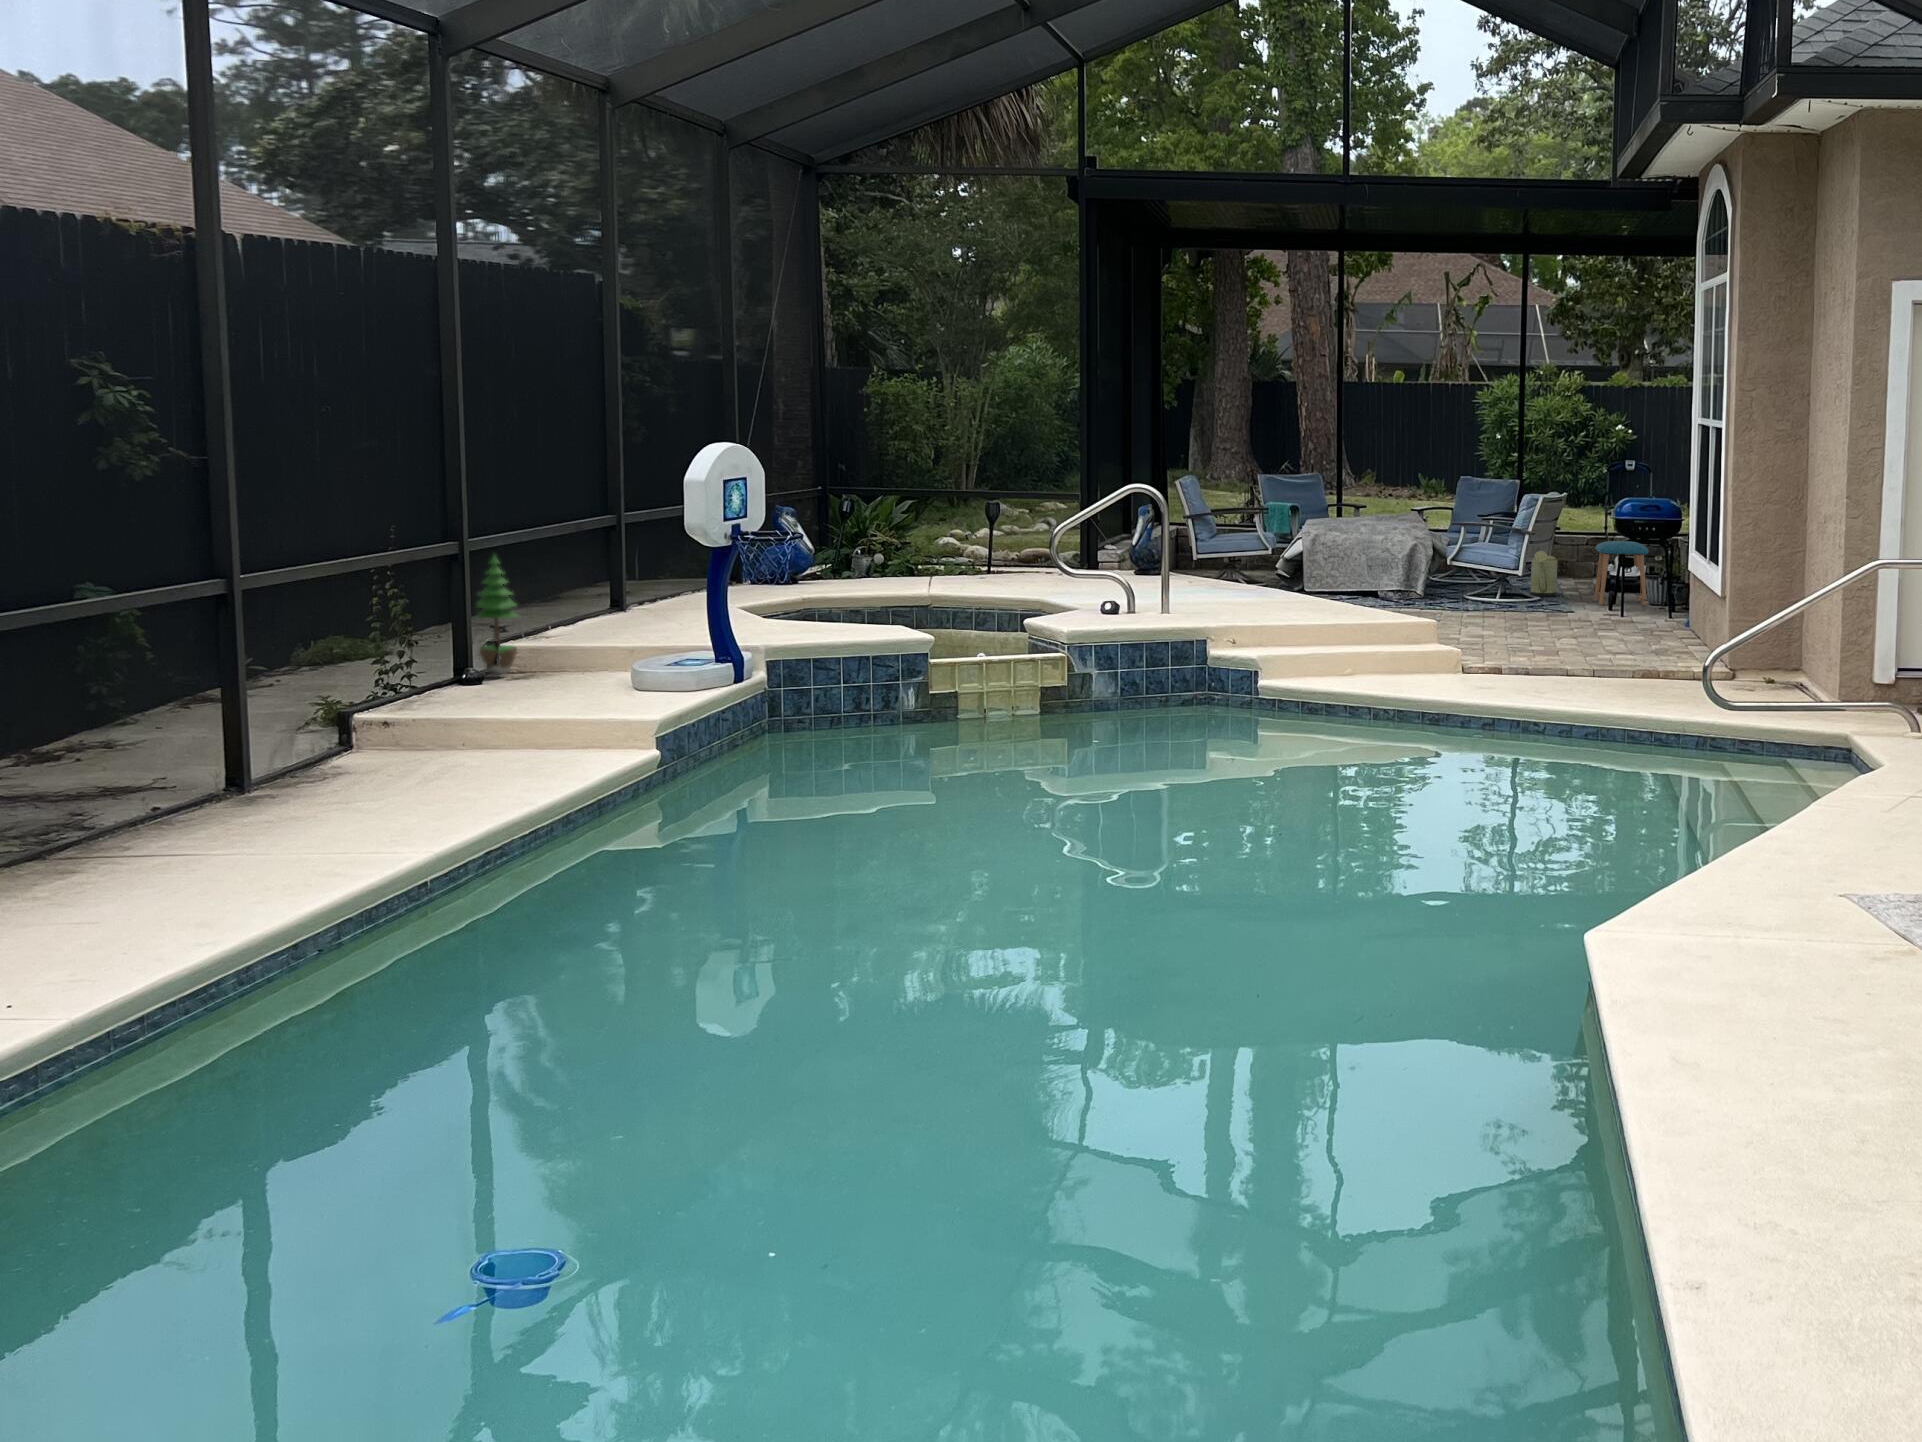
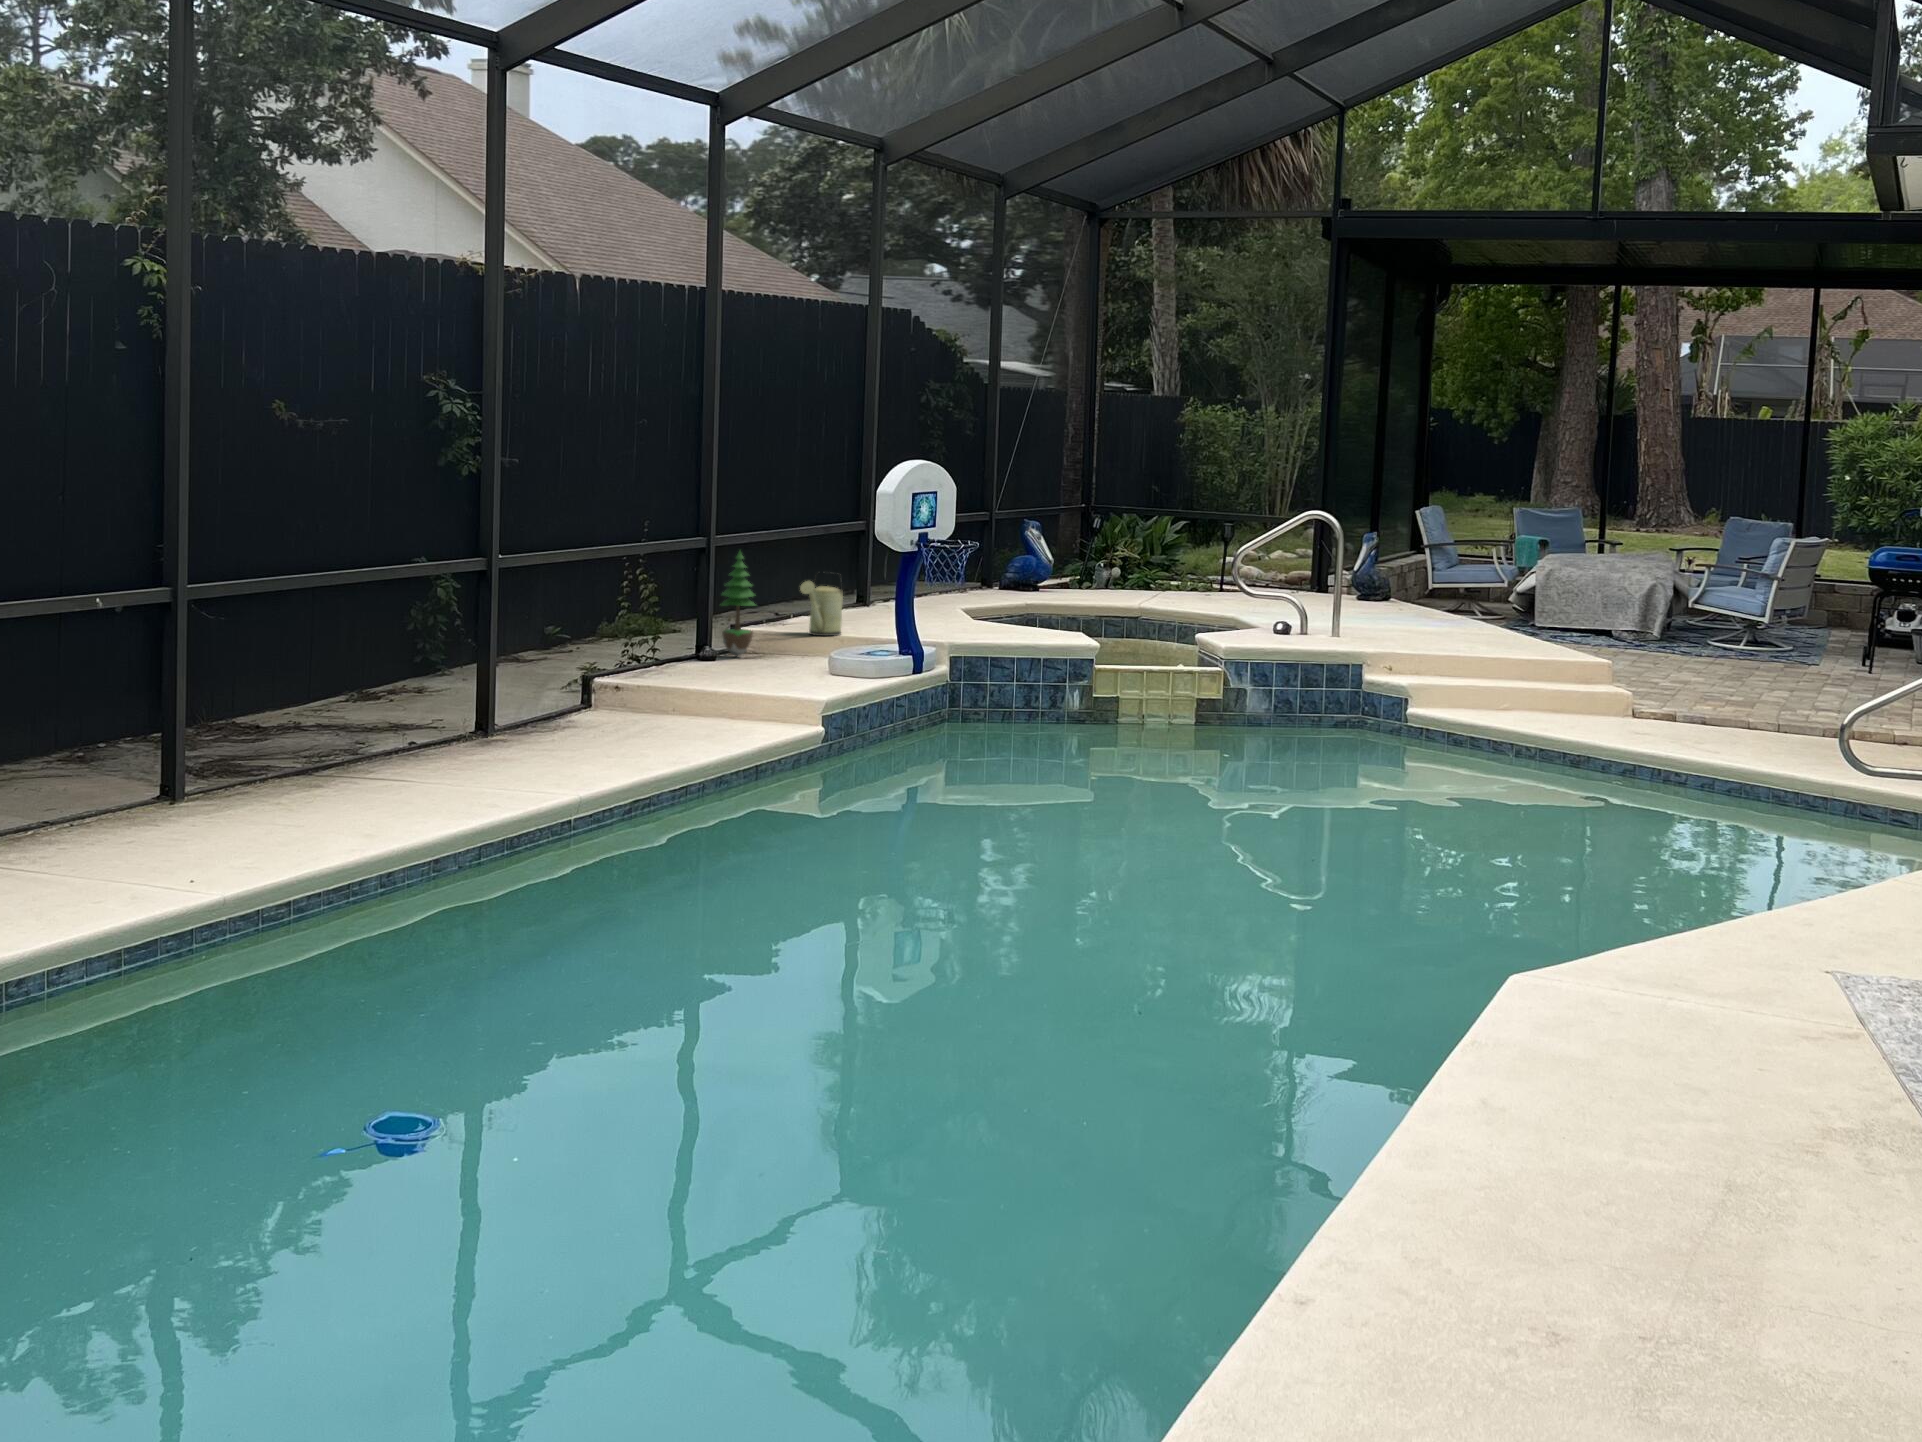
stool: present [1594,541,1648,606] -> none [1847,590,1908,663]
watering can: present [1530,551,1558,596] -> present [800,581,843,636]

